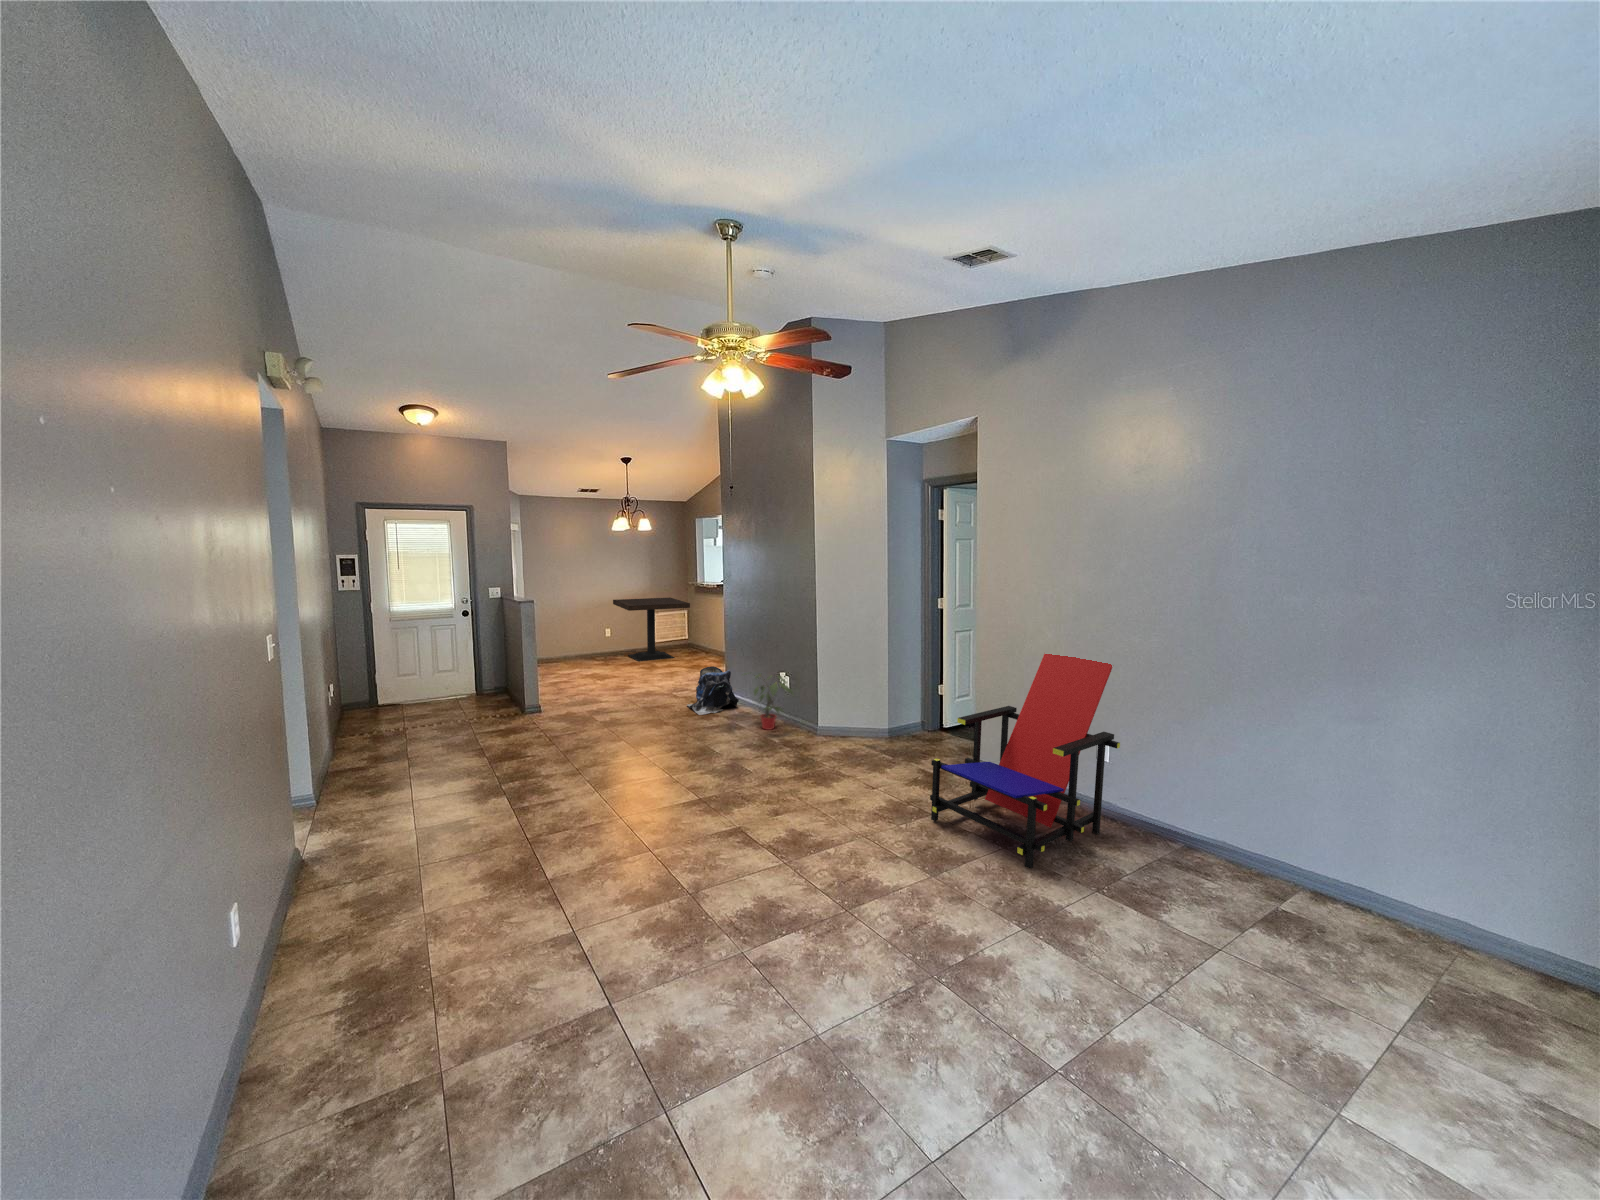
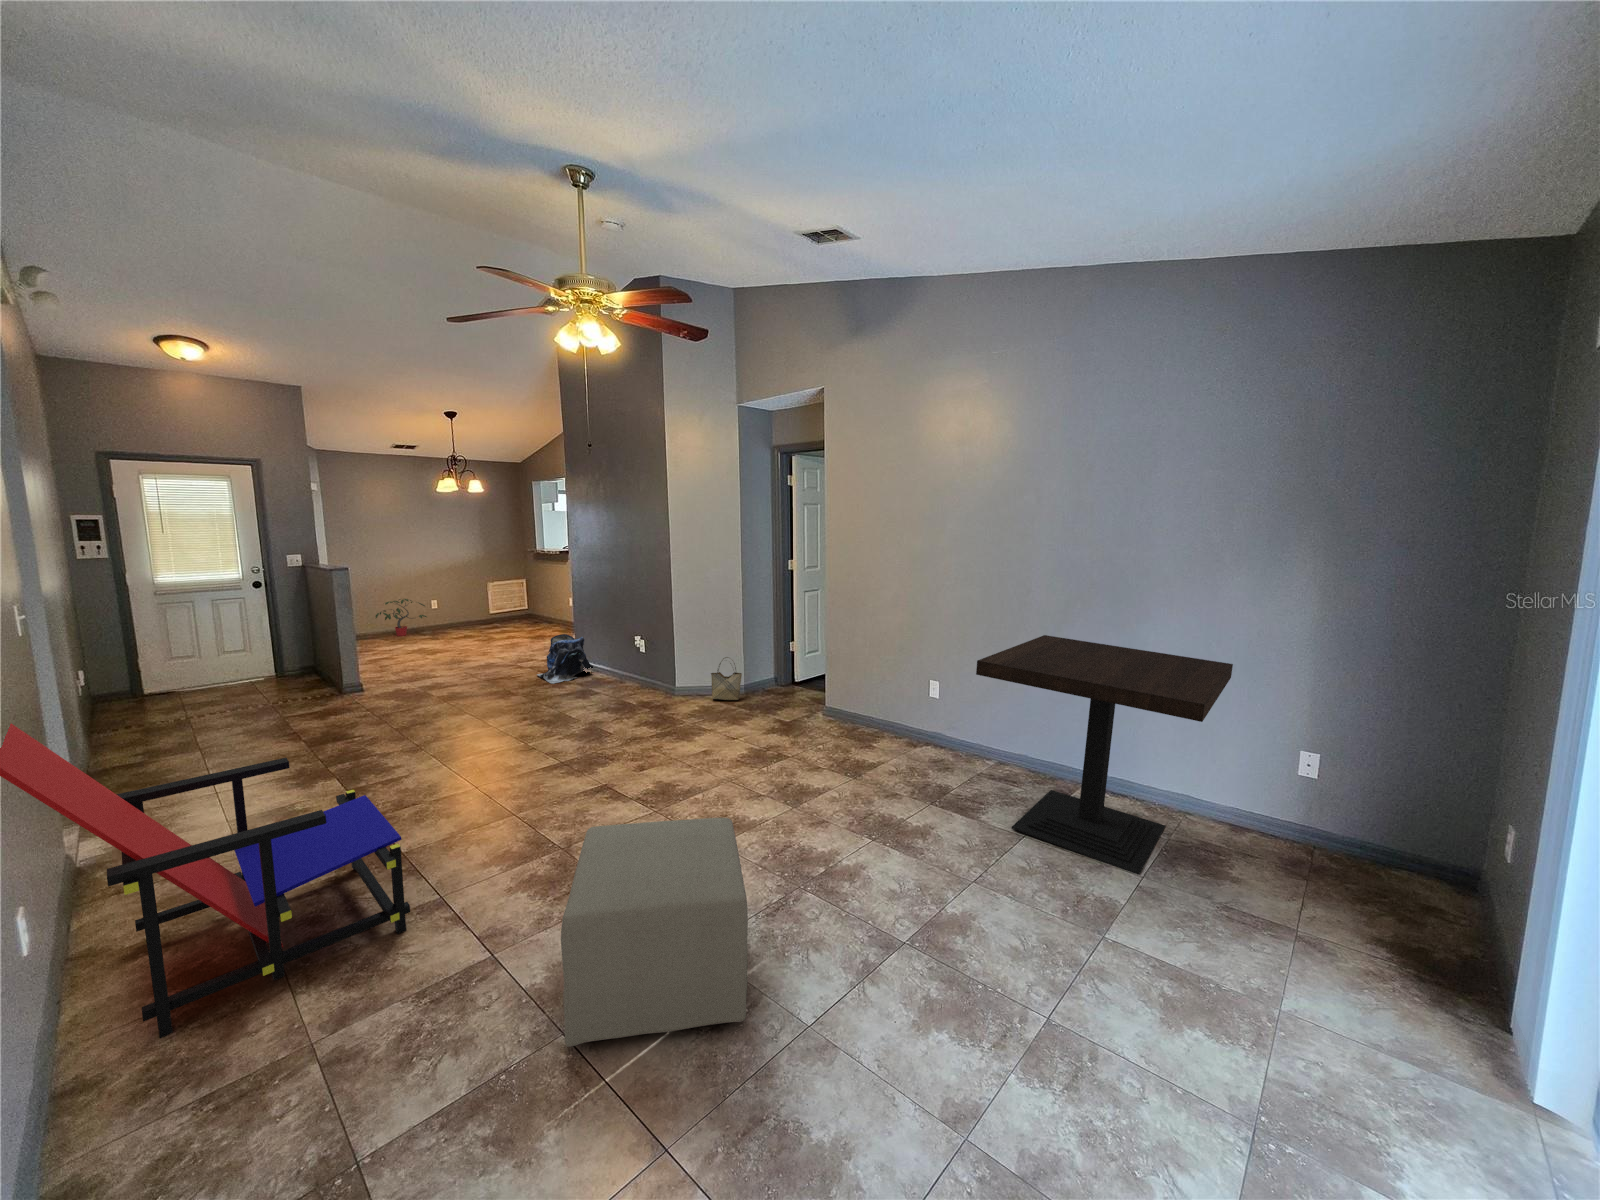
dining table: present [613,597,690,662] -> present [976,635,1233,875]
lounge chair: present [930,654,1120,869] -> present [0,724,410,1038]
potted plant: present [754,674,793,730] -> present [376,599,427,636]
woven basket: none [851,698,884,744] -> present [711,657,742,700]
ottoman: none [661,884,860,1140] -> present [561,818,748,1047]

